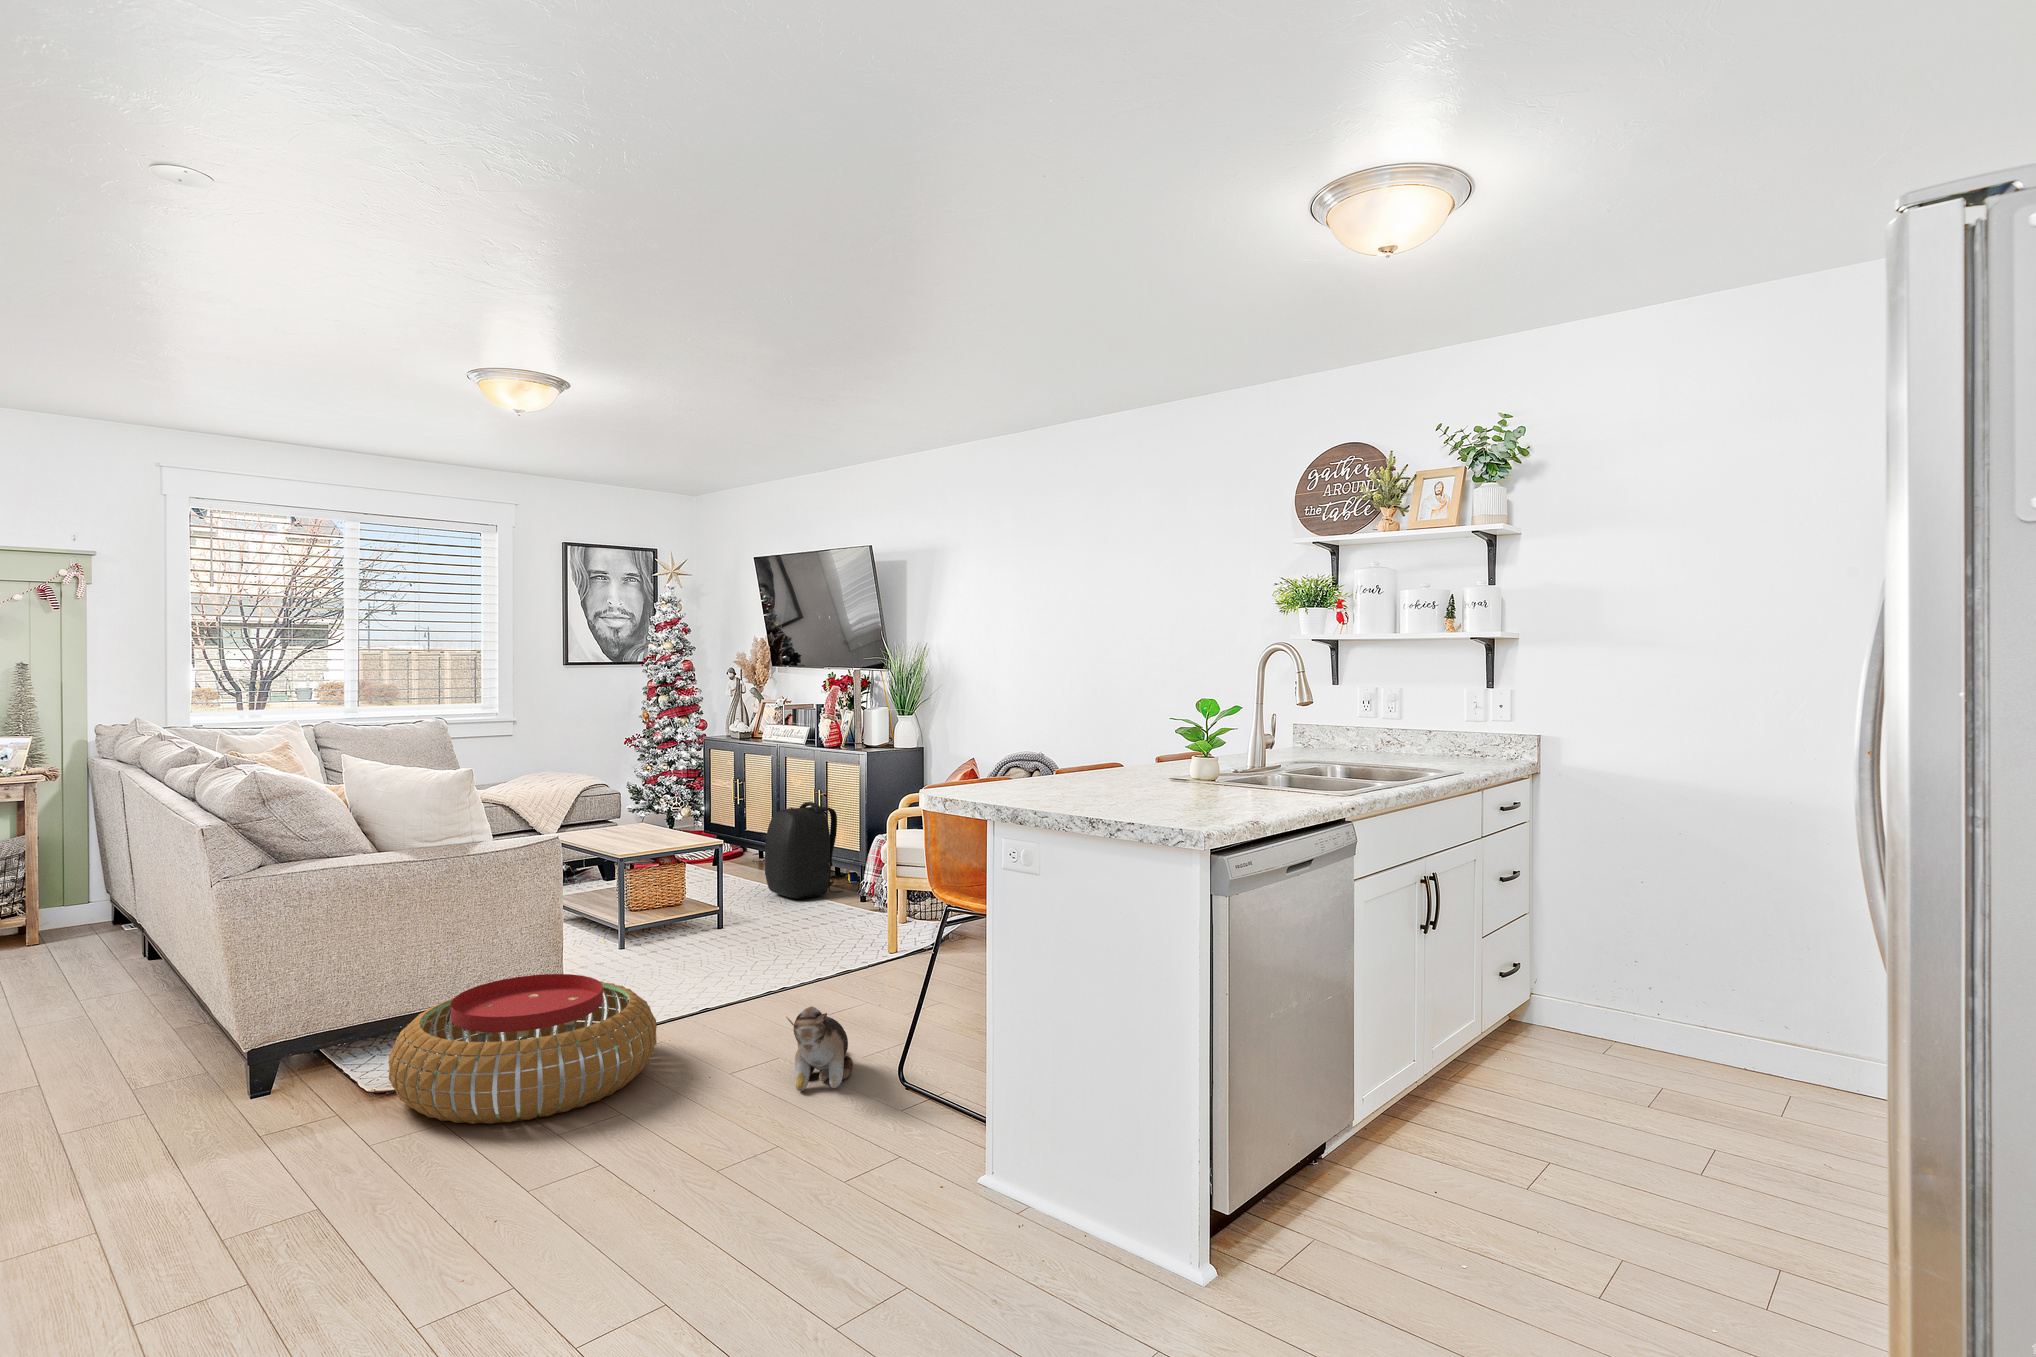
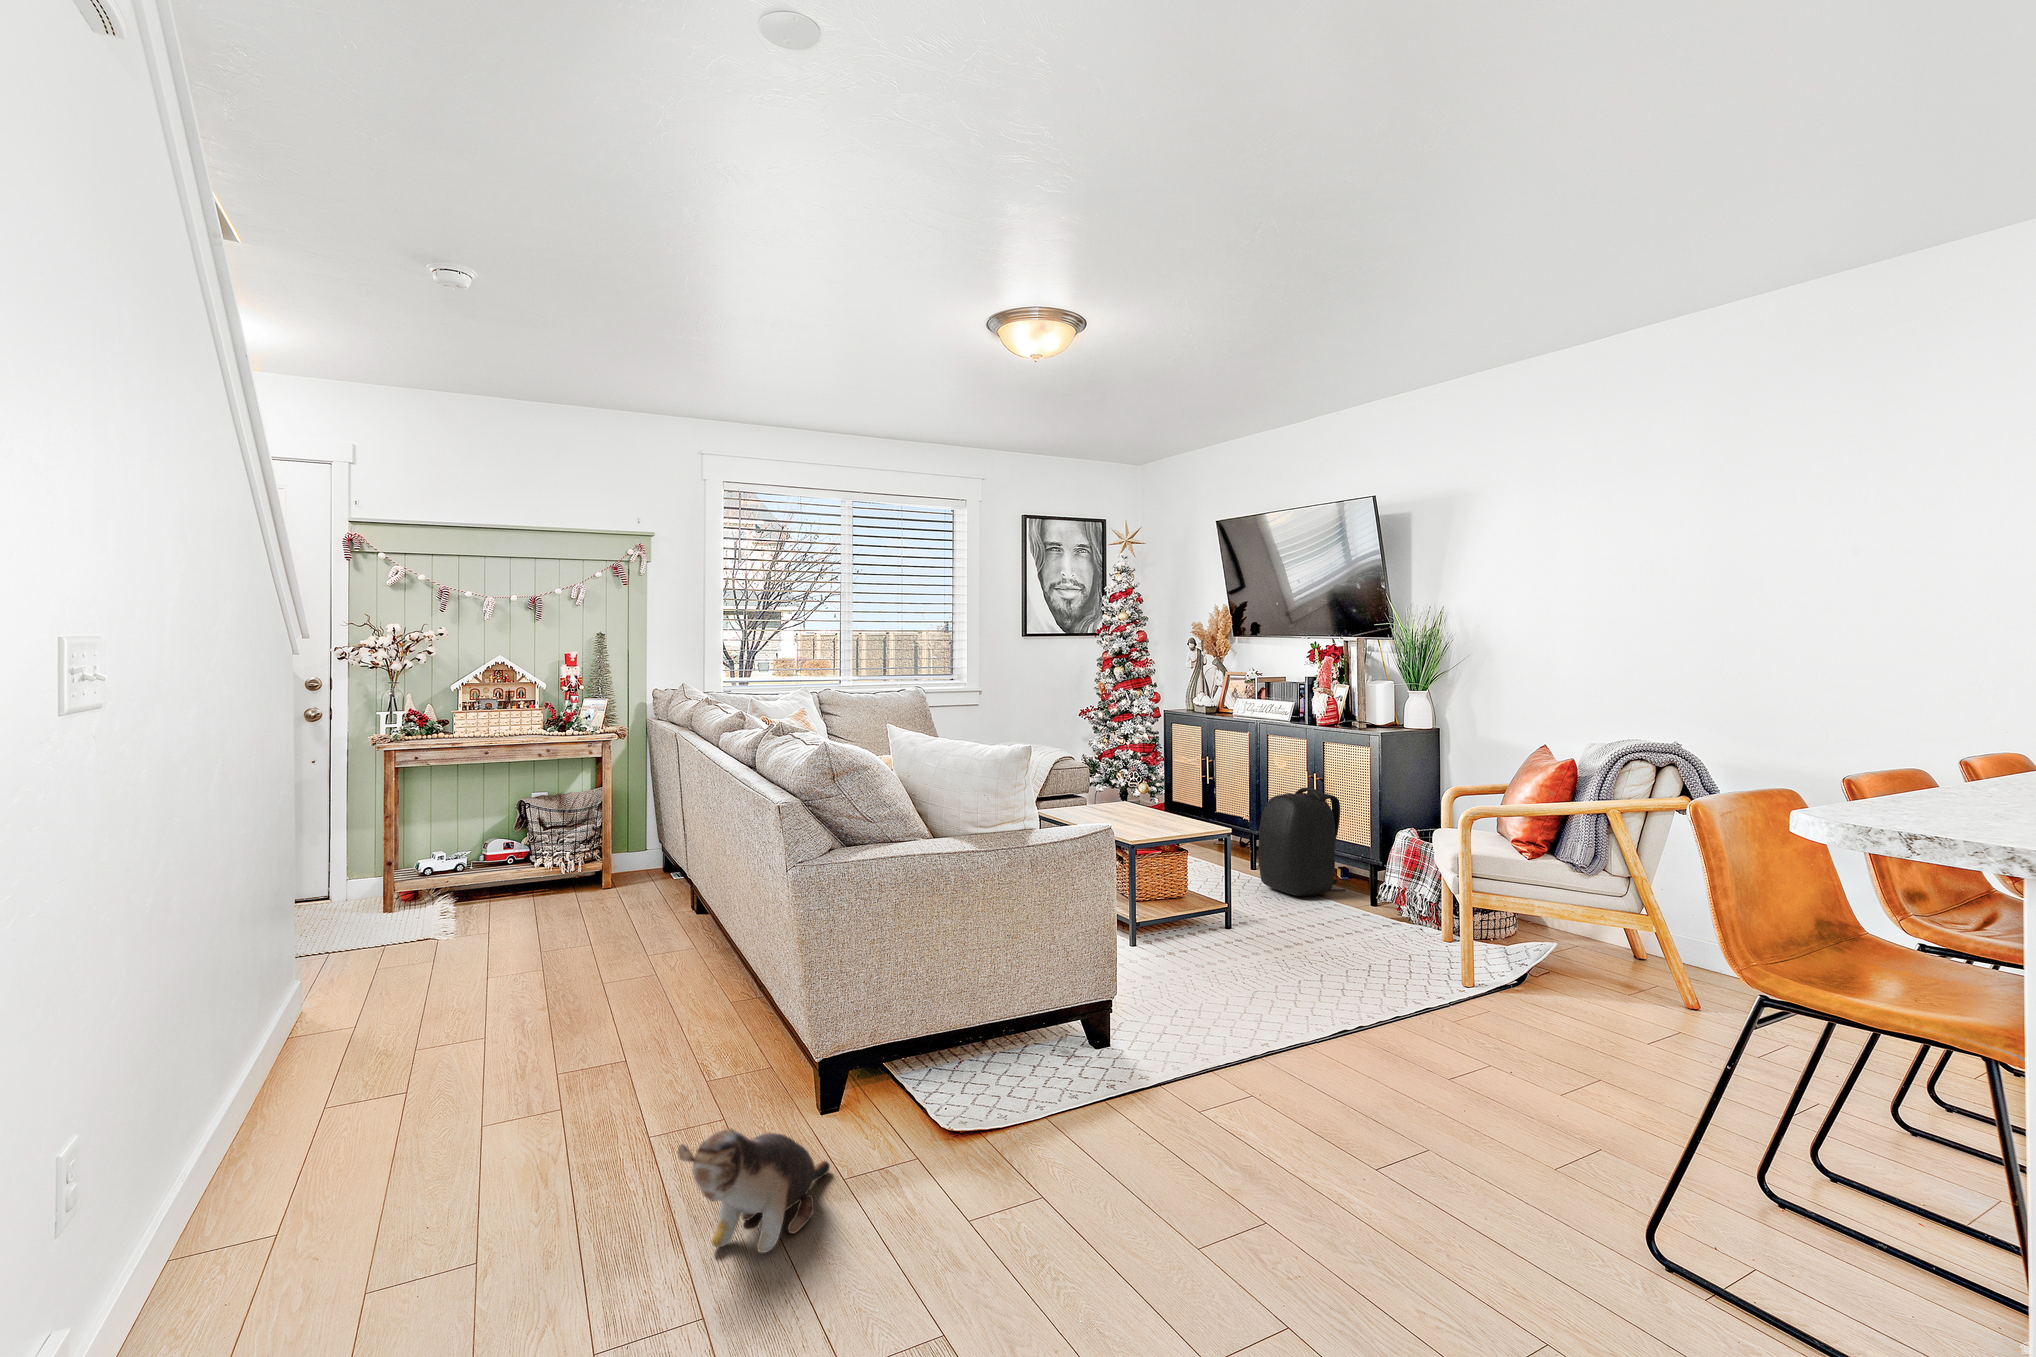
pouf: present [389,974,657,1124] -> none [970,998,1270,1201]
plush toy: present [786,1006,853,1091] -> present [678,1129,830,1253]

